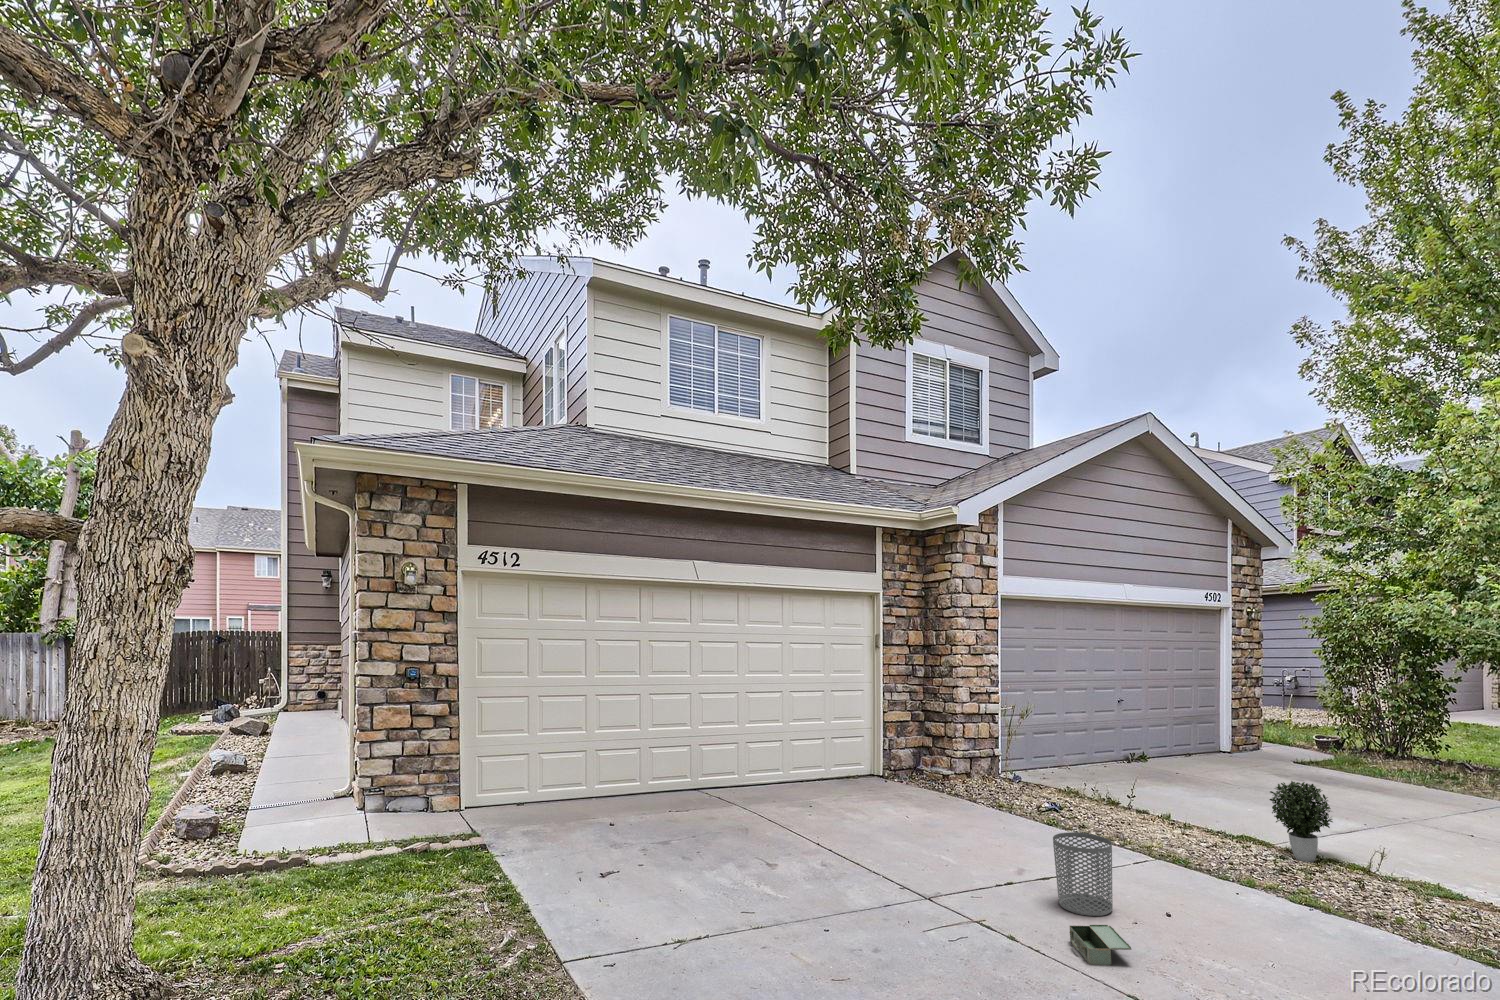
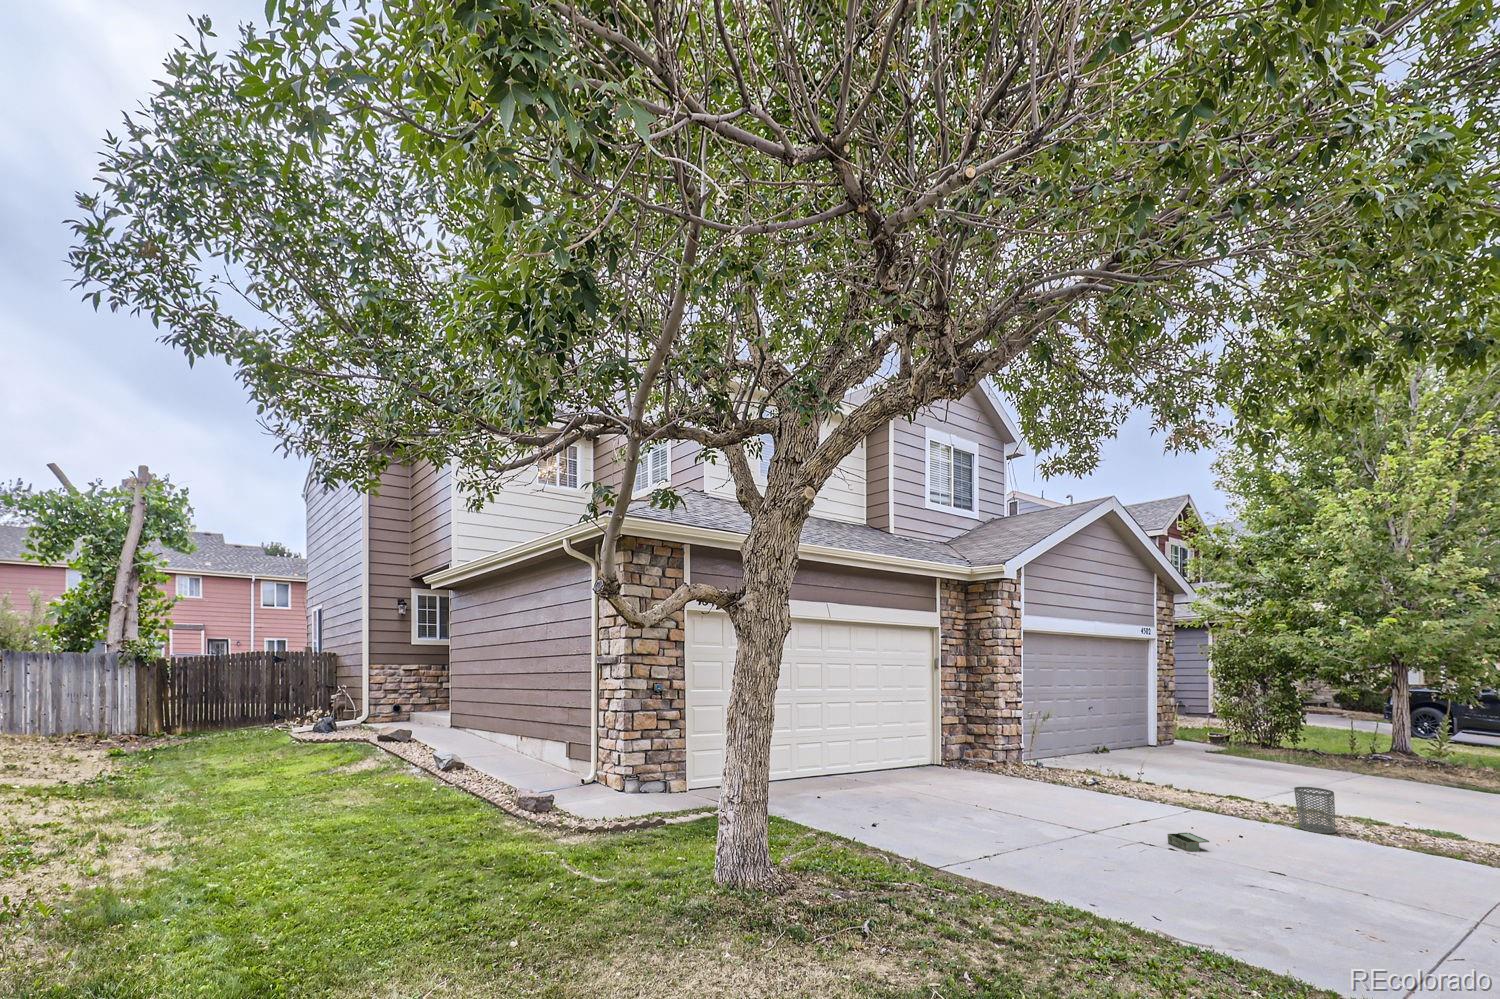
potted plant: present [1269,781,1333,862] -> none [1235,755,1275,806]
waste bin: present [1053,832,1113,916] -> present [1294,787,1336,834]

